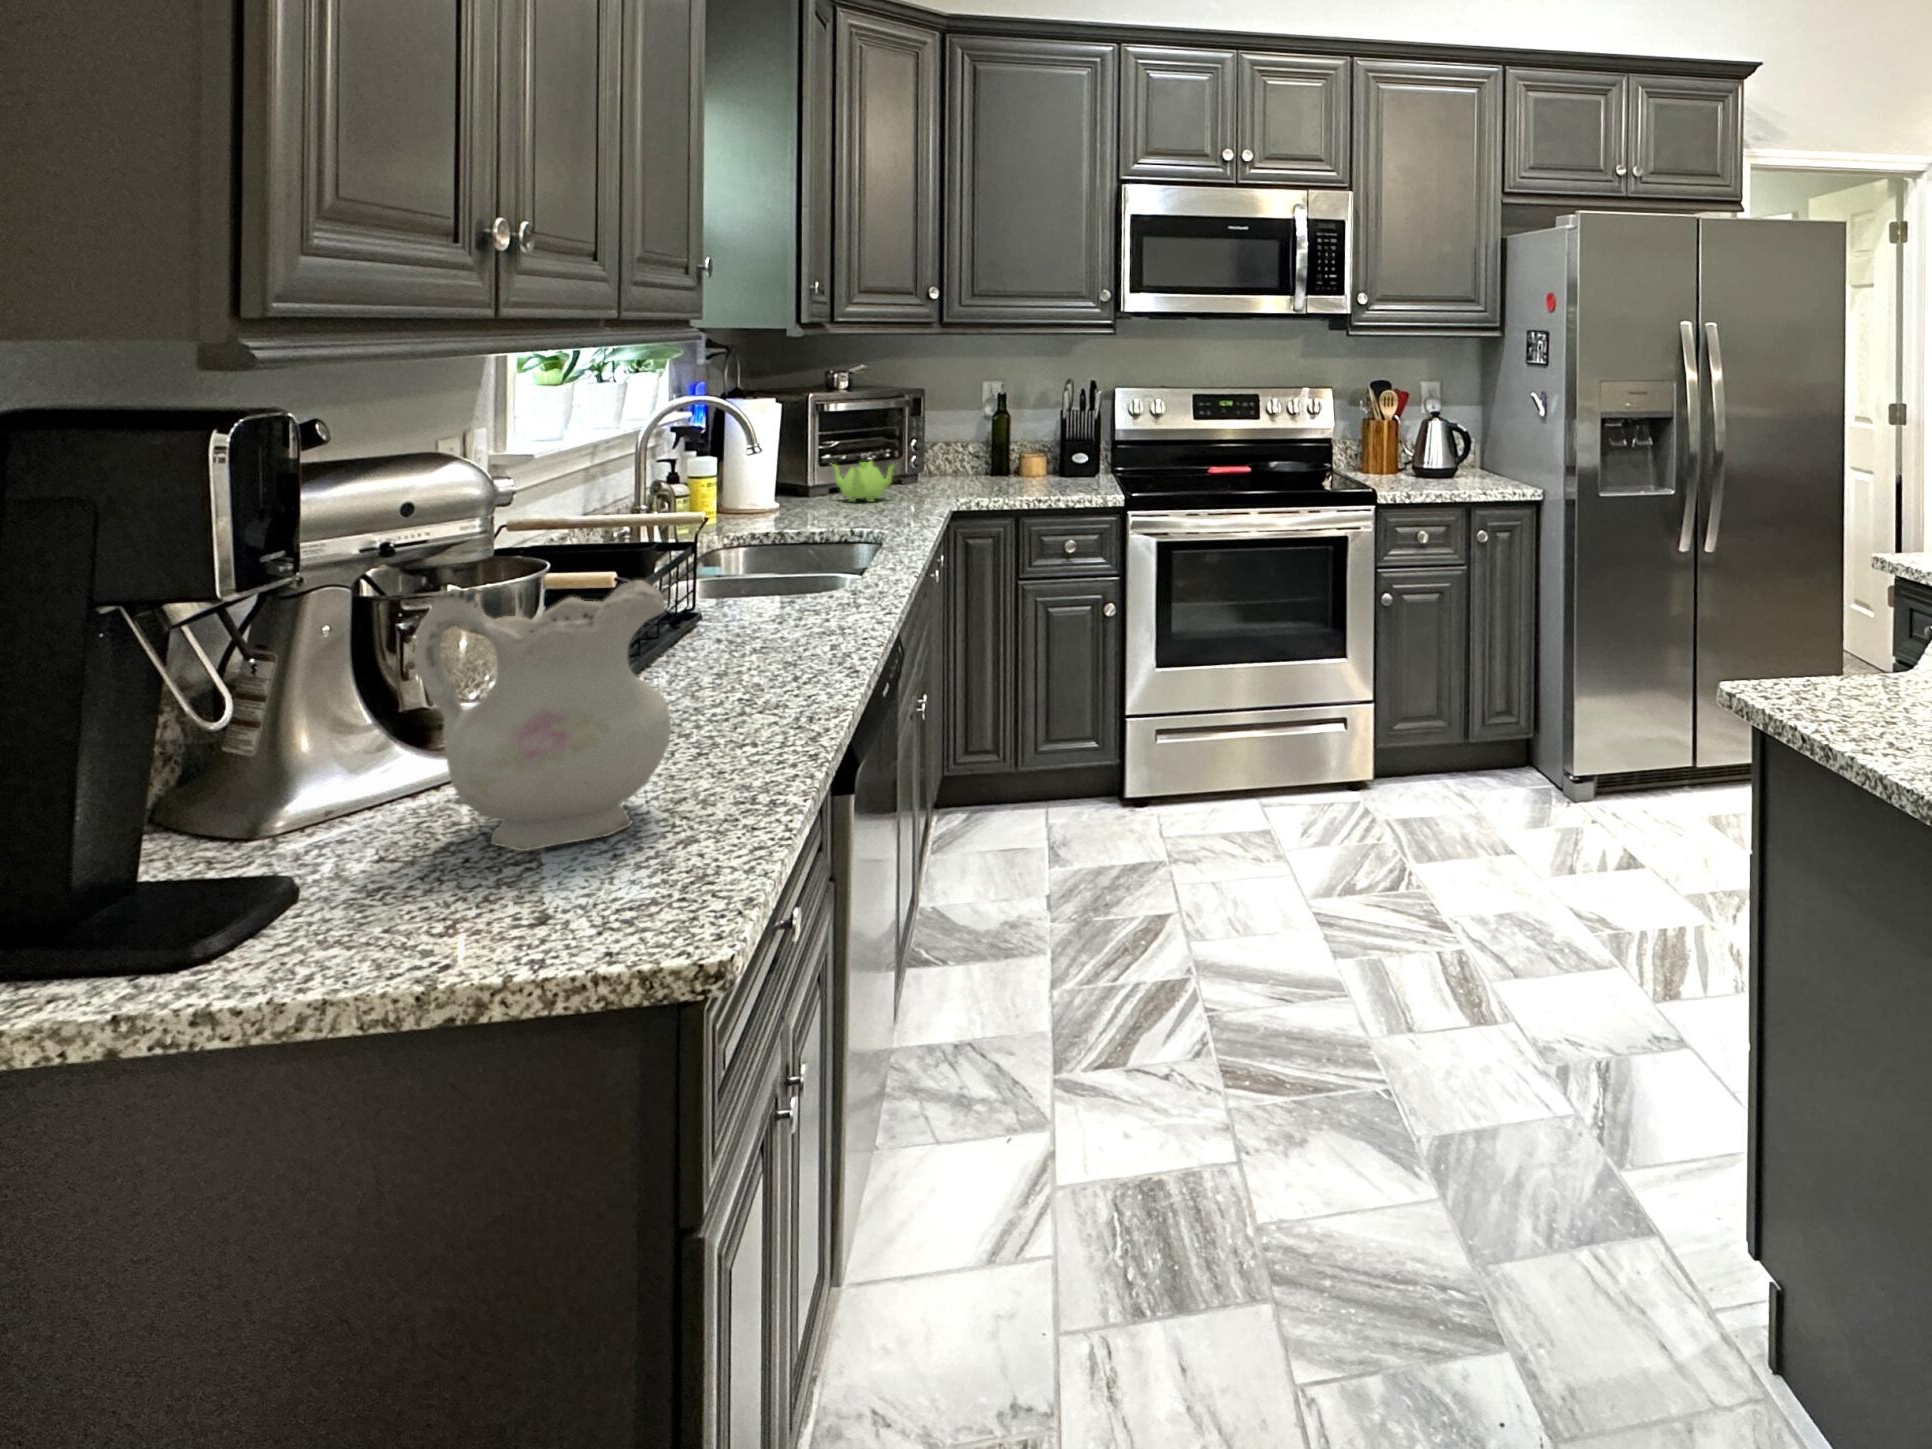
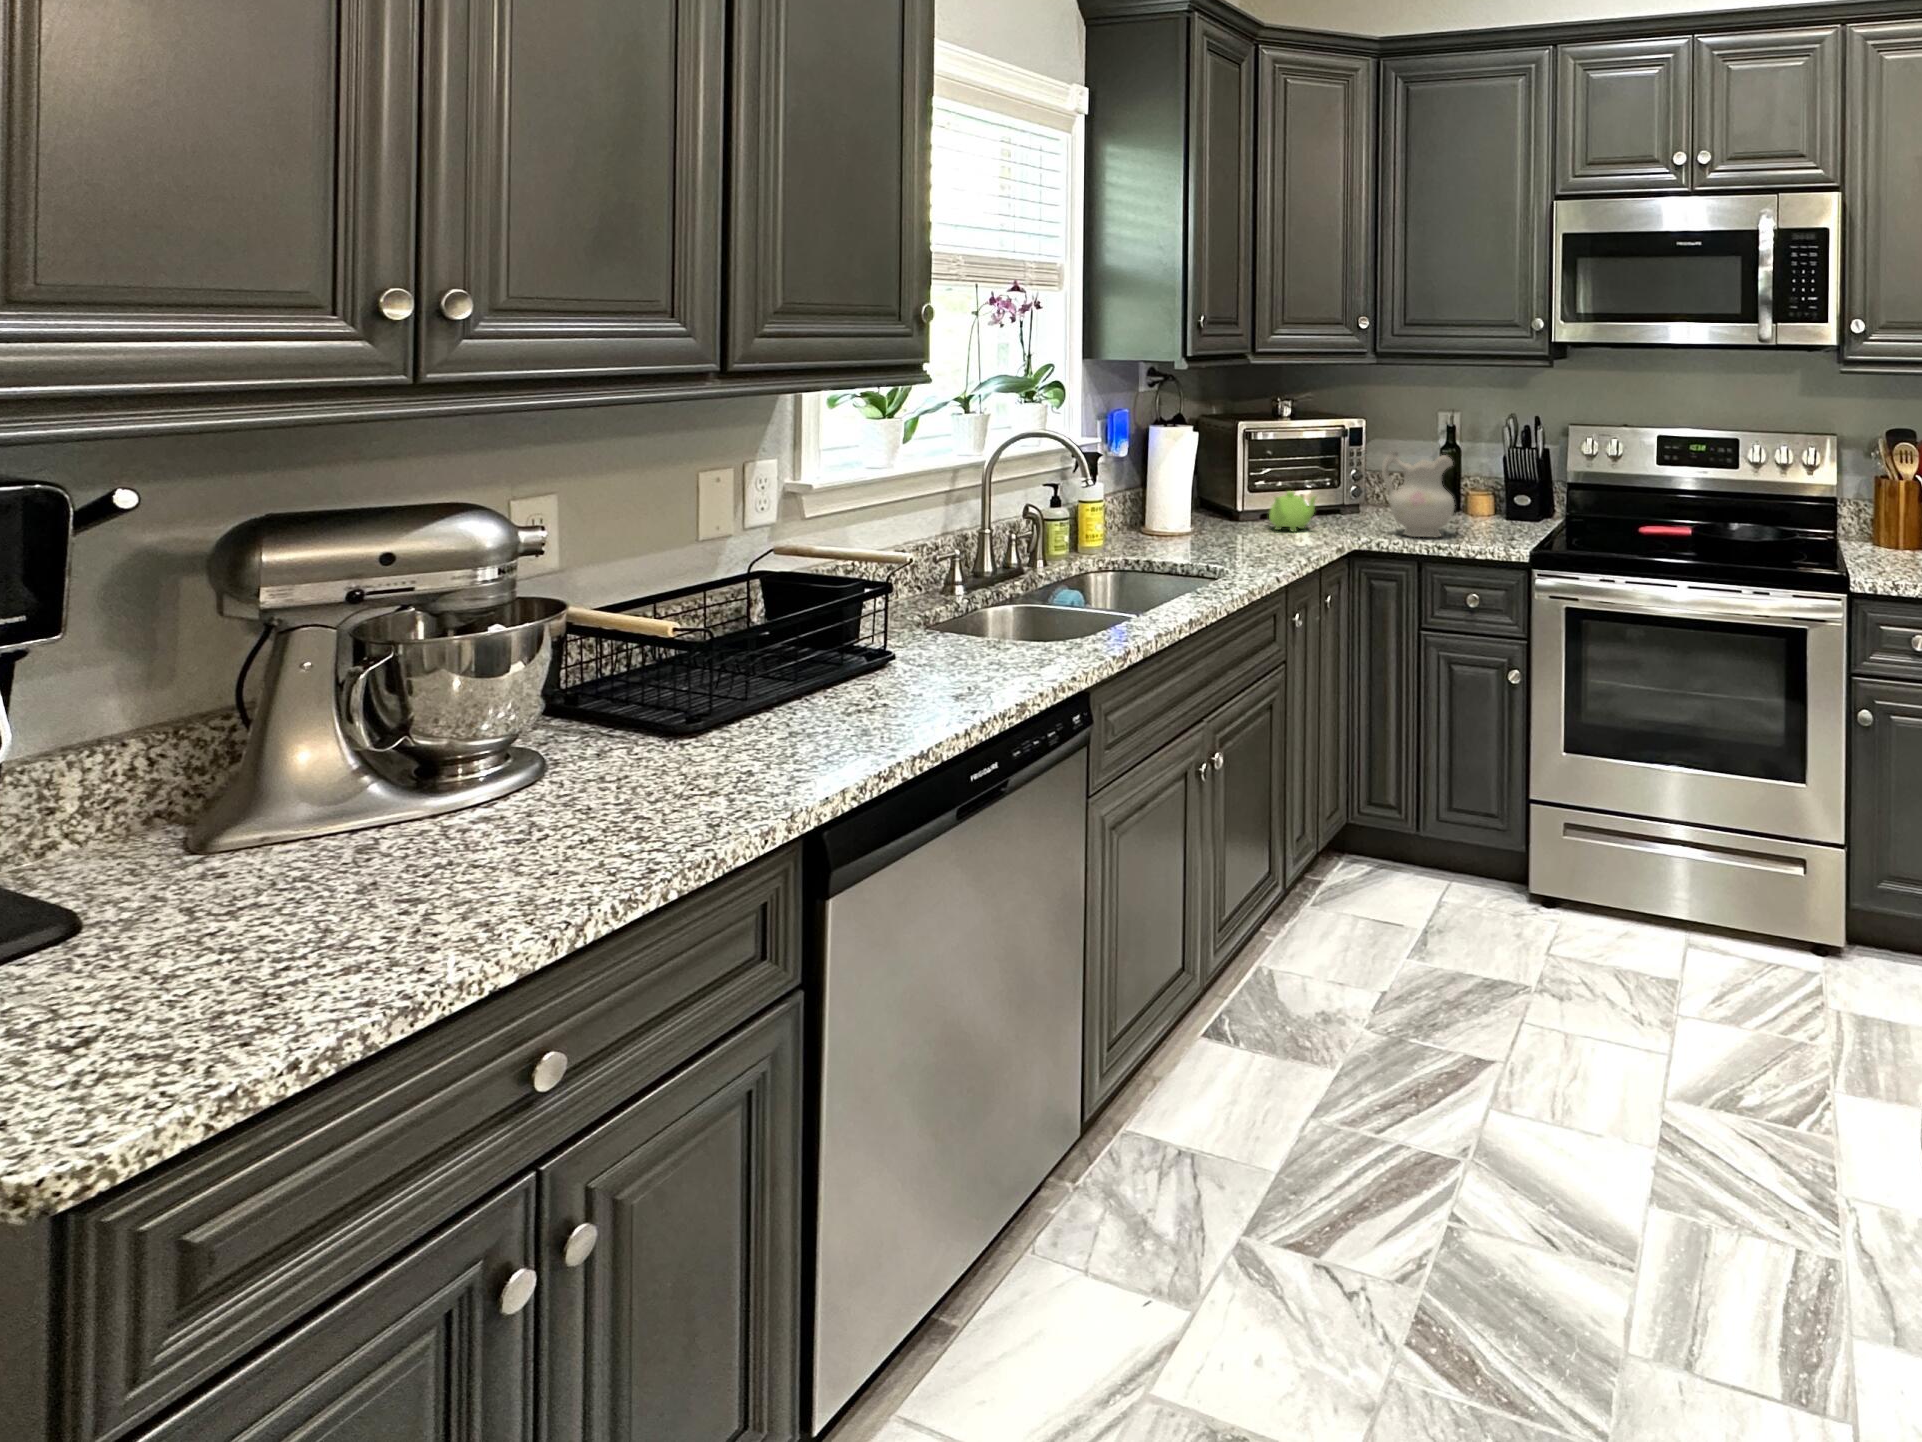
ceramic pitcher: present [415,580,671,851] -> present [1382,452,1454,538]

